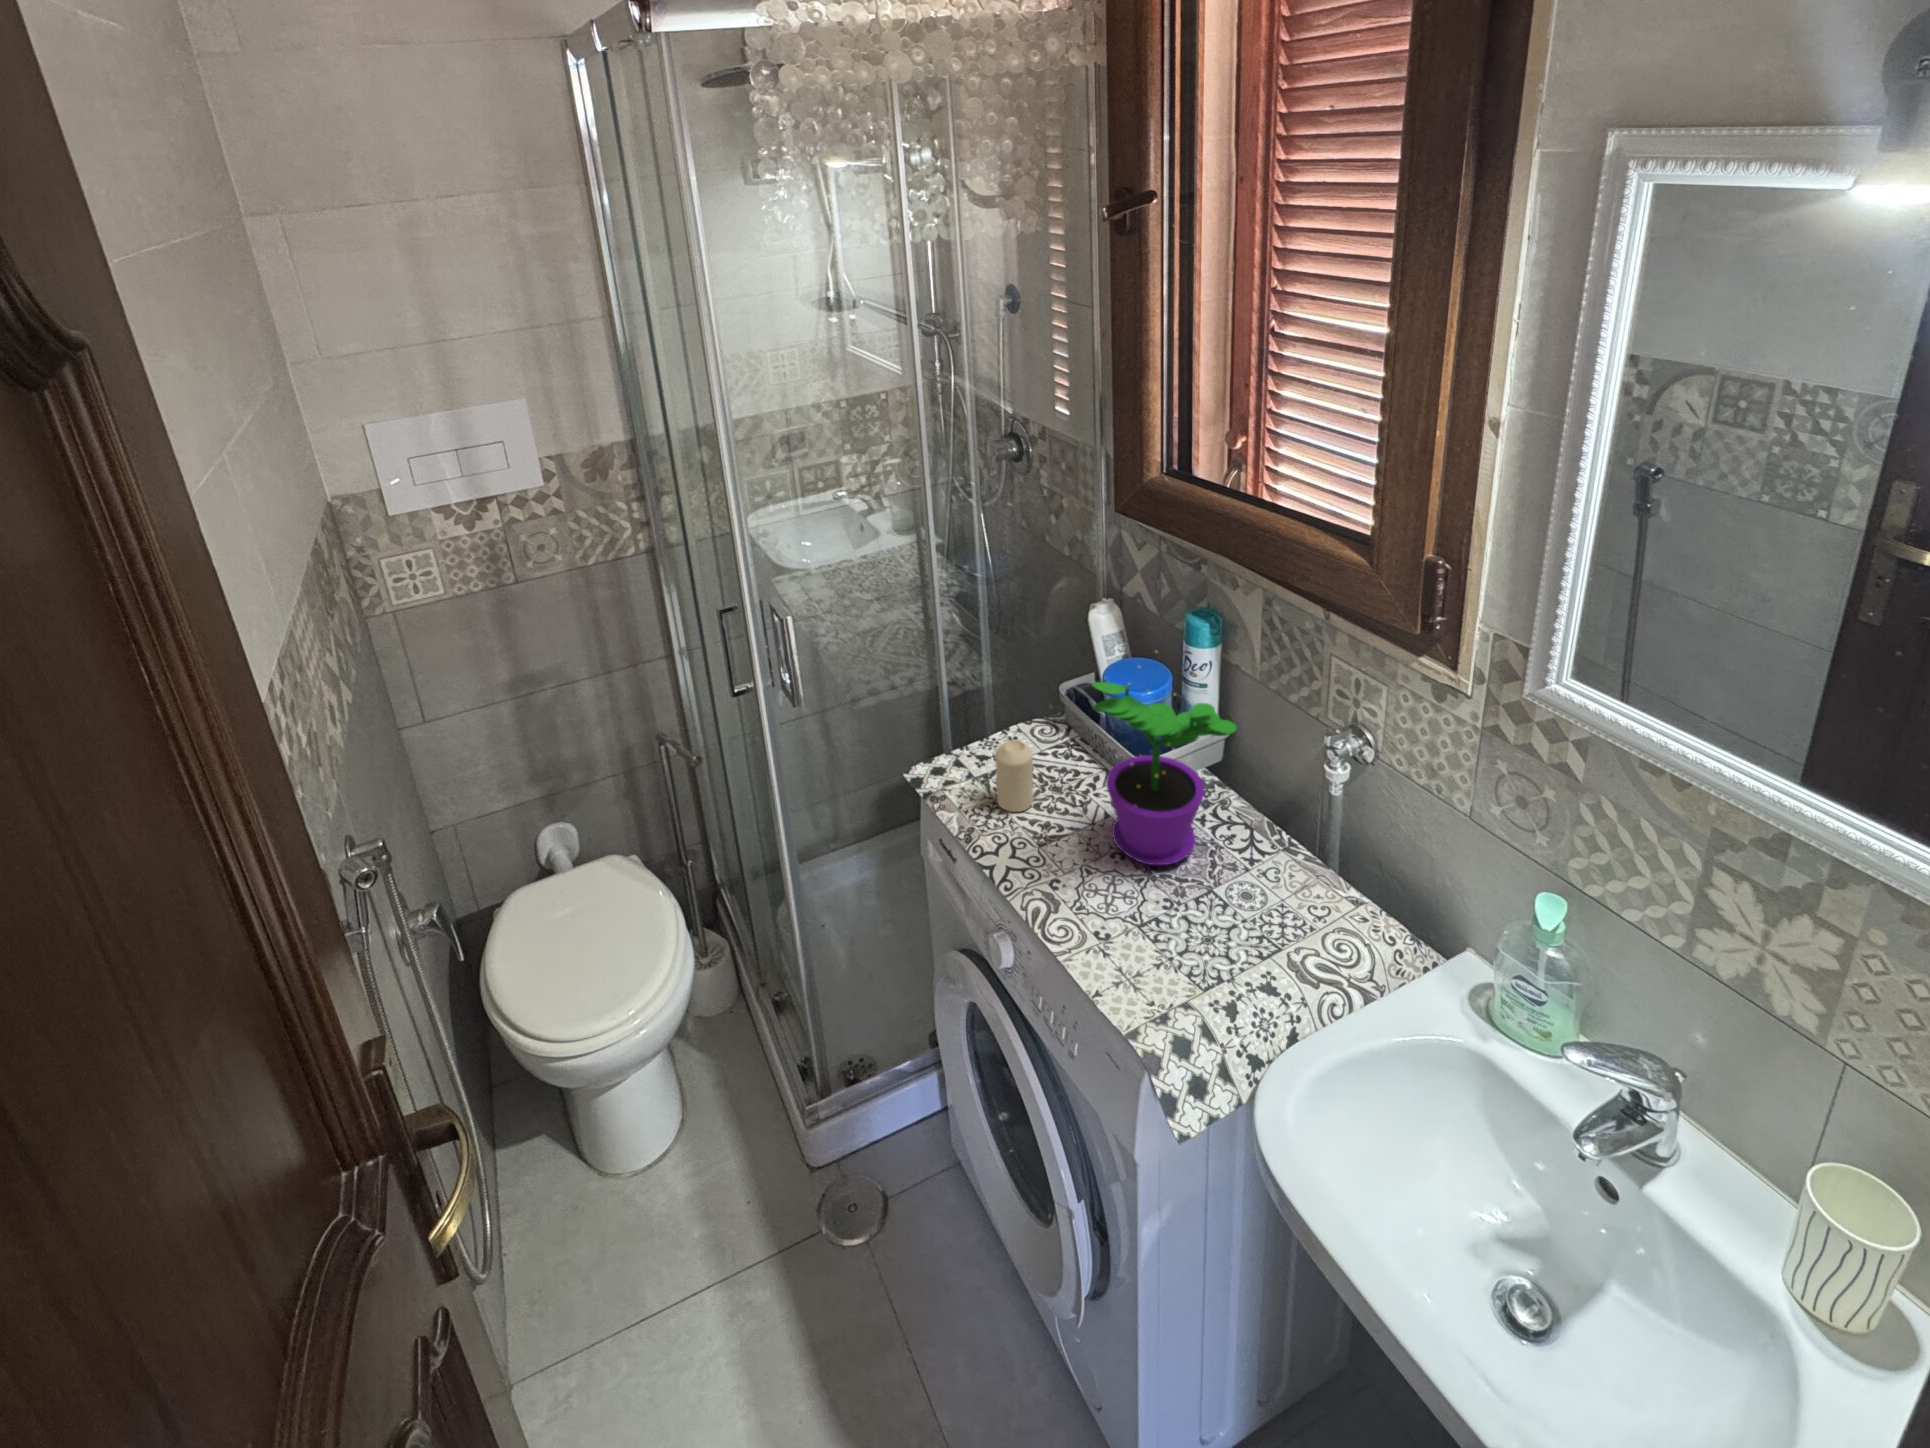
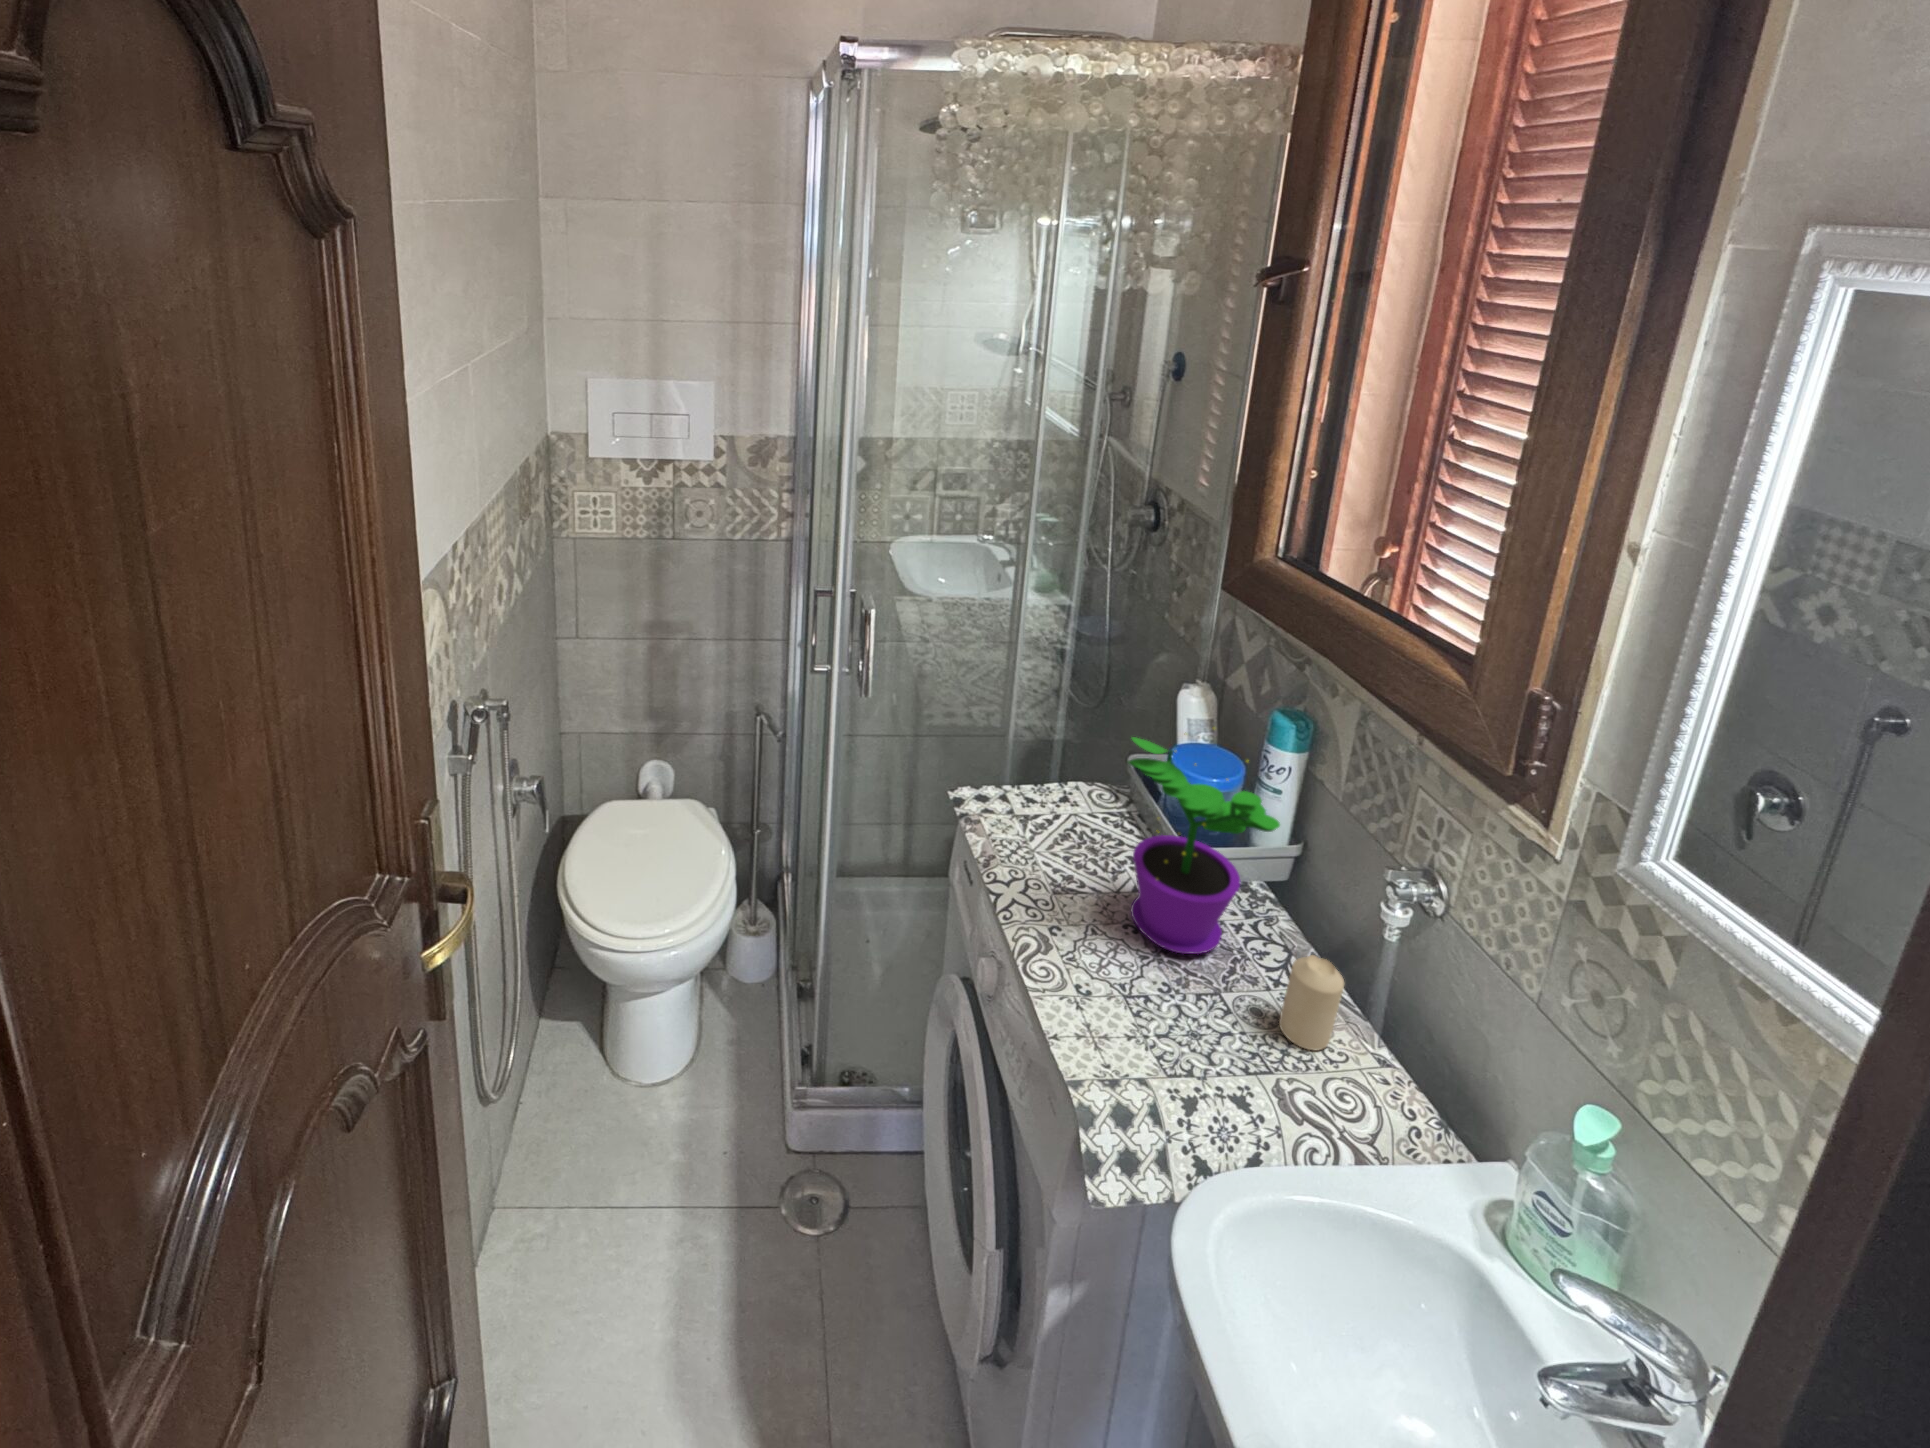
candle: present [995,740,1034,812] -> present [1279,955,1344,1050]

